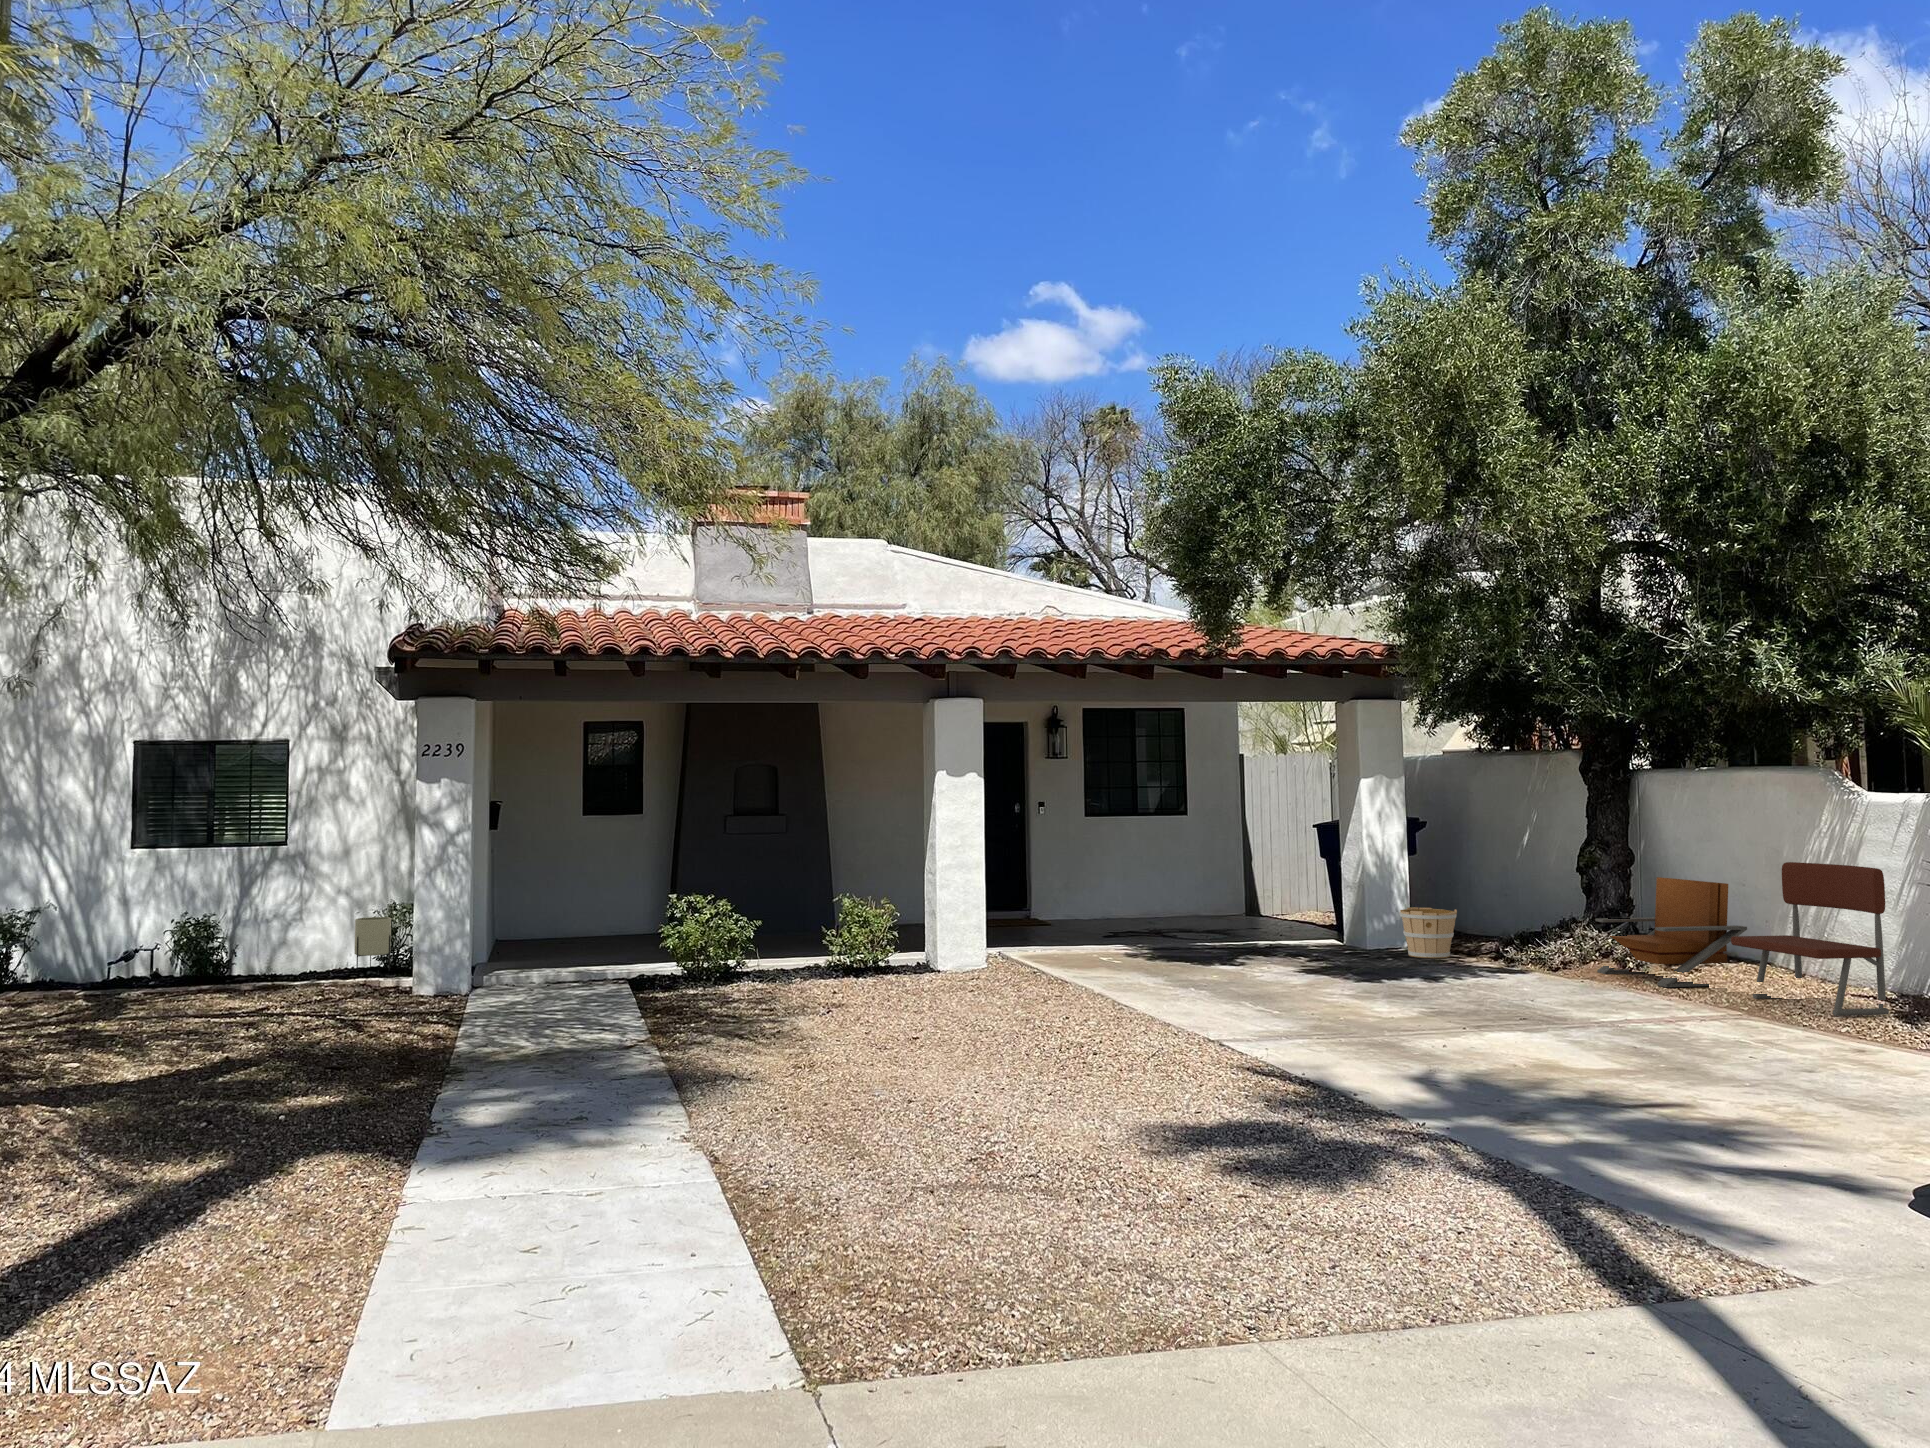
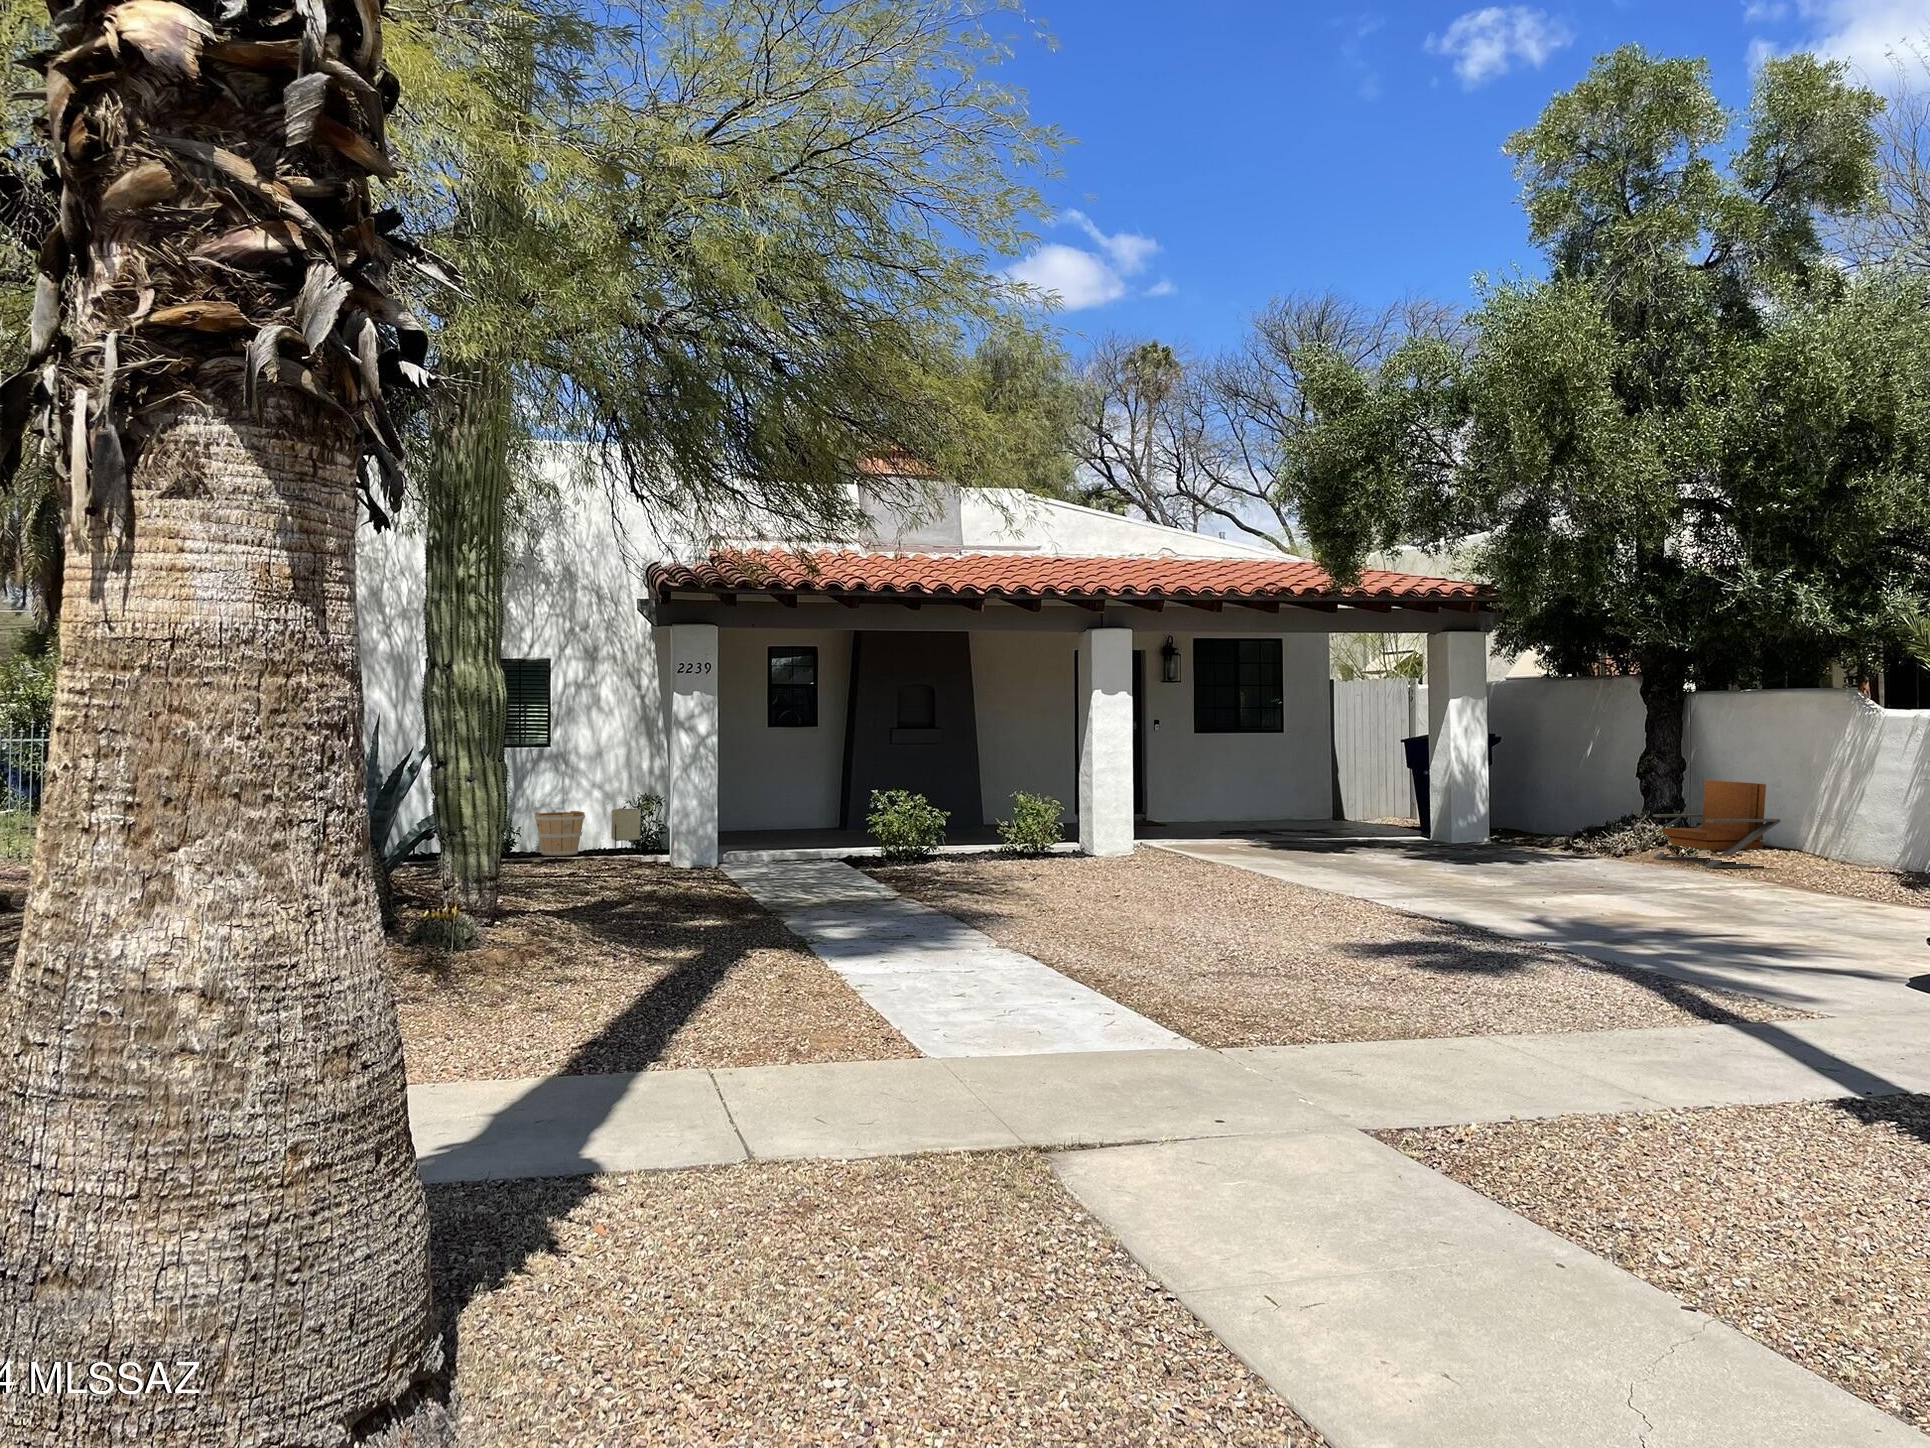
bench: present [1731,862,1889,1016] -> none [1768,765,1895,885]
wooden bucket: present [1399,907,1457,958] -> present [534,811,585,856]

